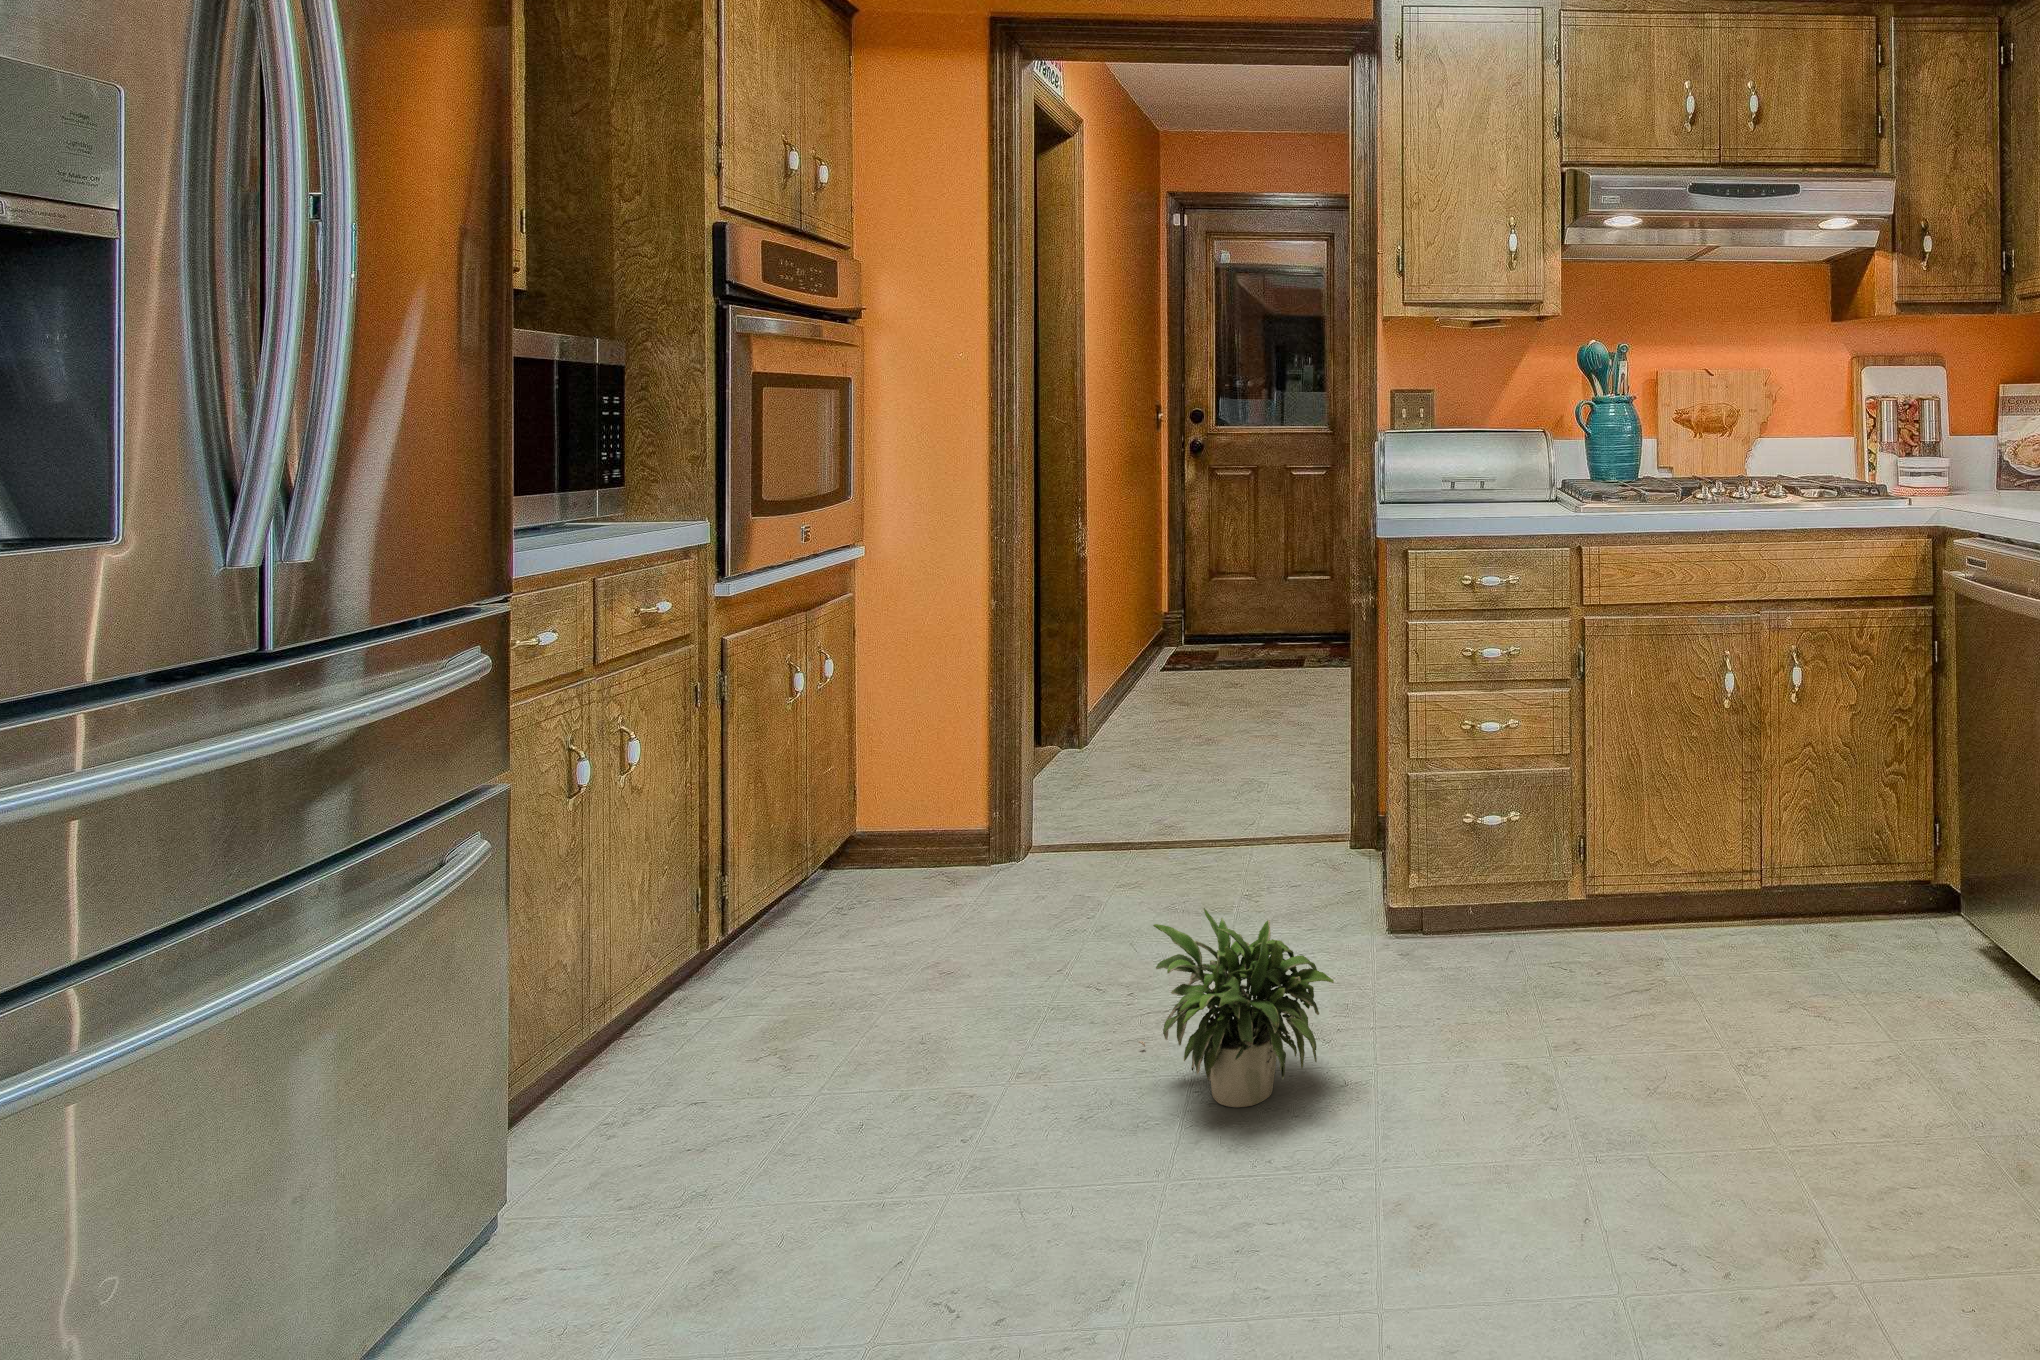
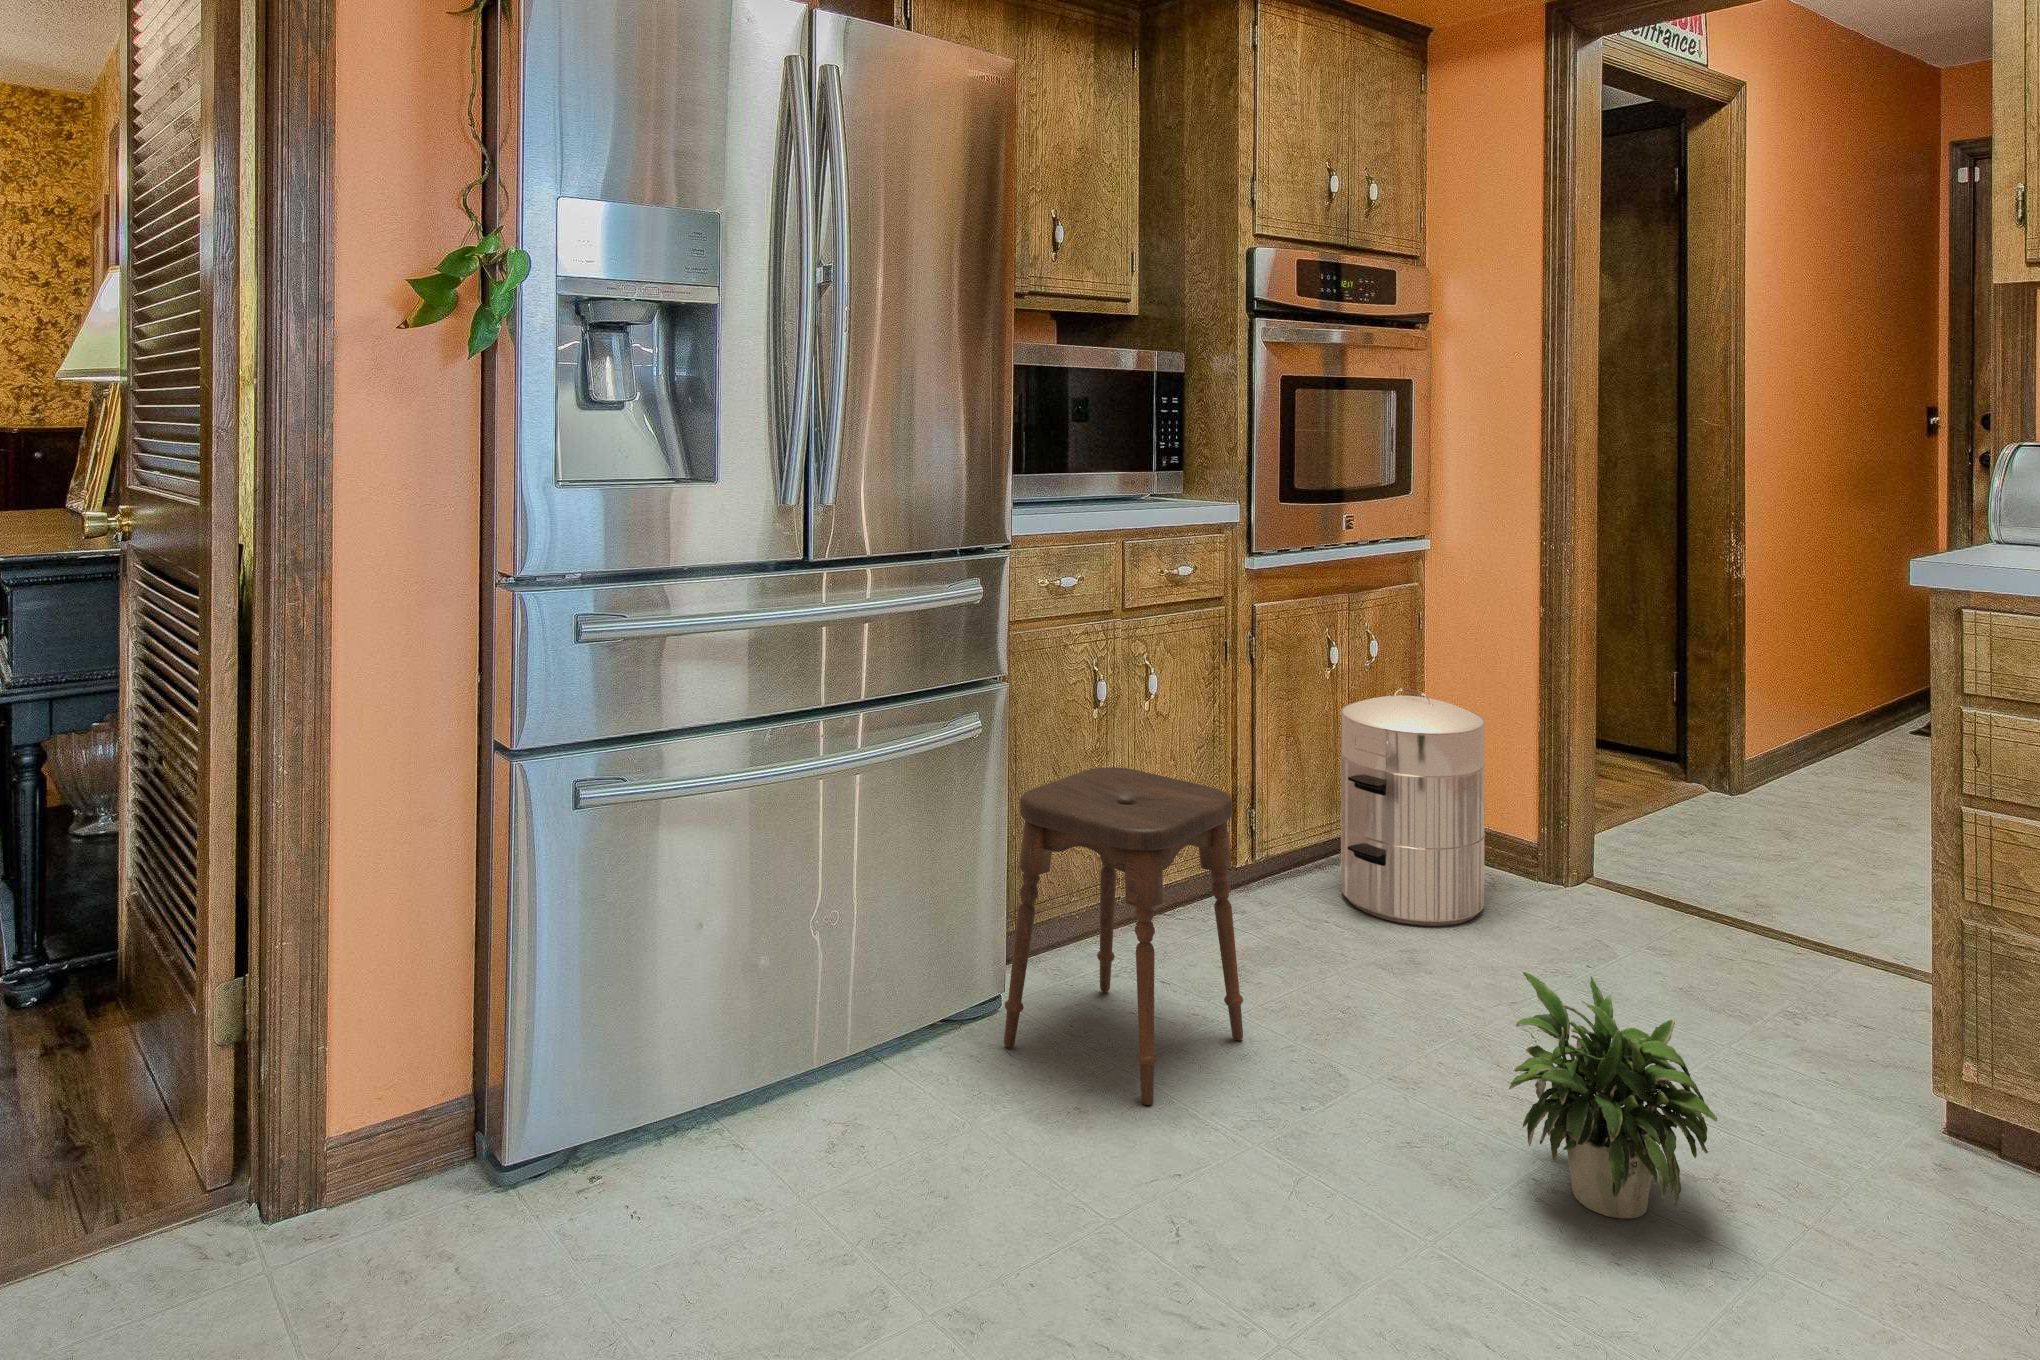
waste bin: none [801,704,960,955] -> present [1341,688,1485,926]
stool: none [533,848,832,1272] -> present [1004,767,1243,1105]

